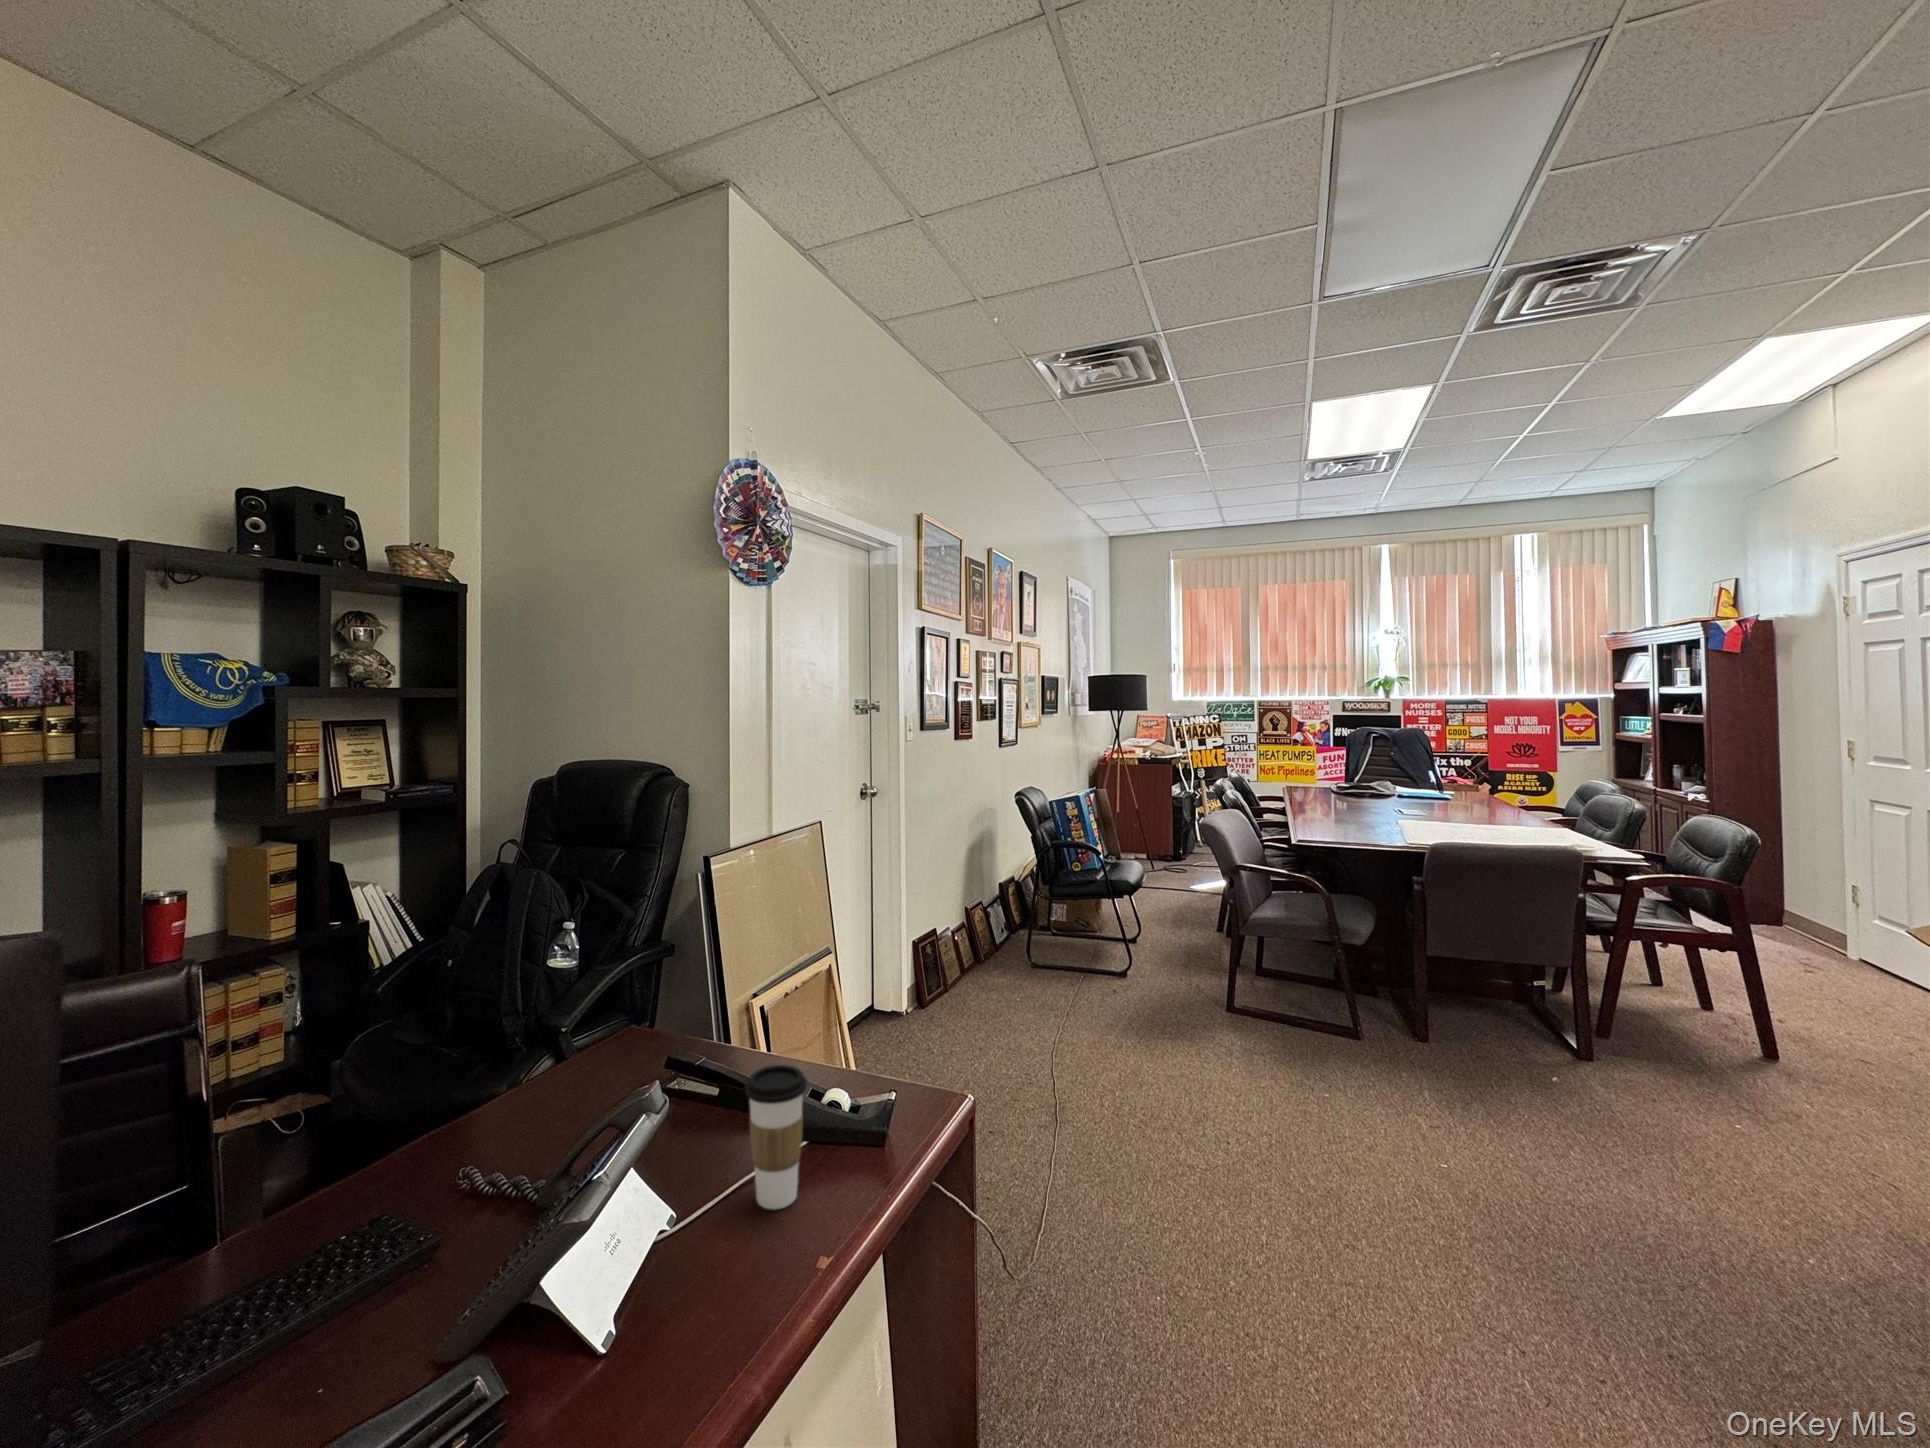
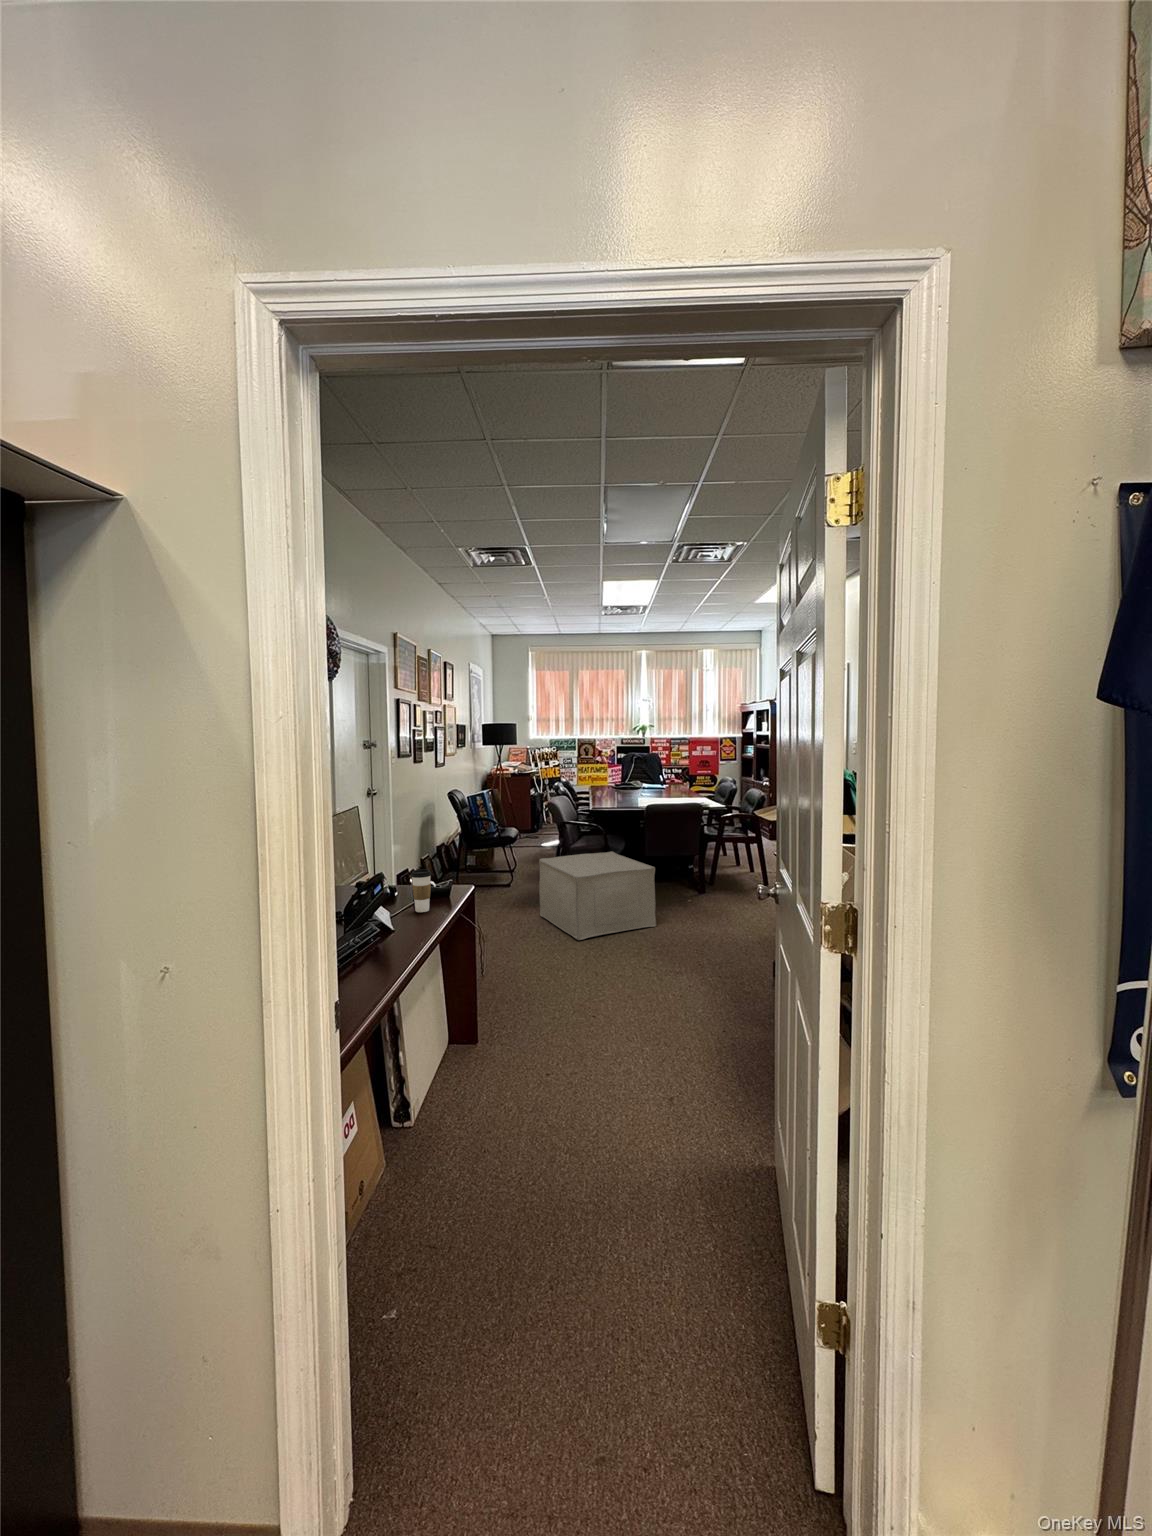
ottoman: none [1178,942,1480,1164] -> present [539,851,656,940]

